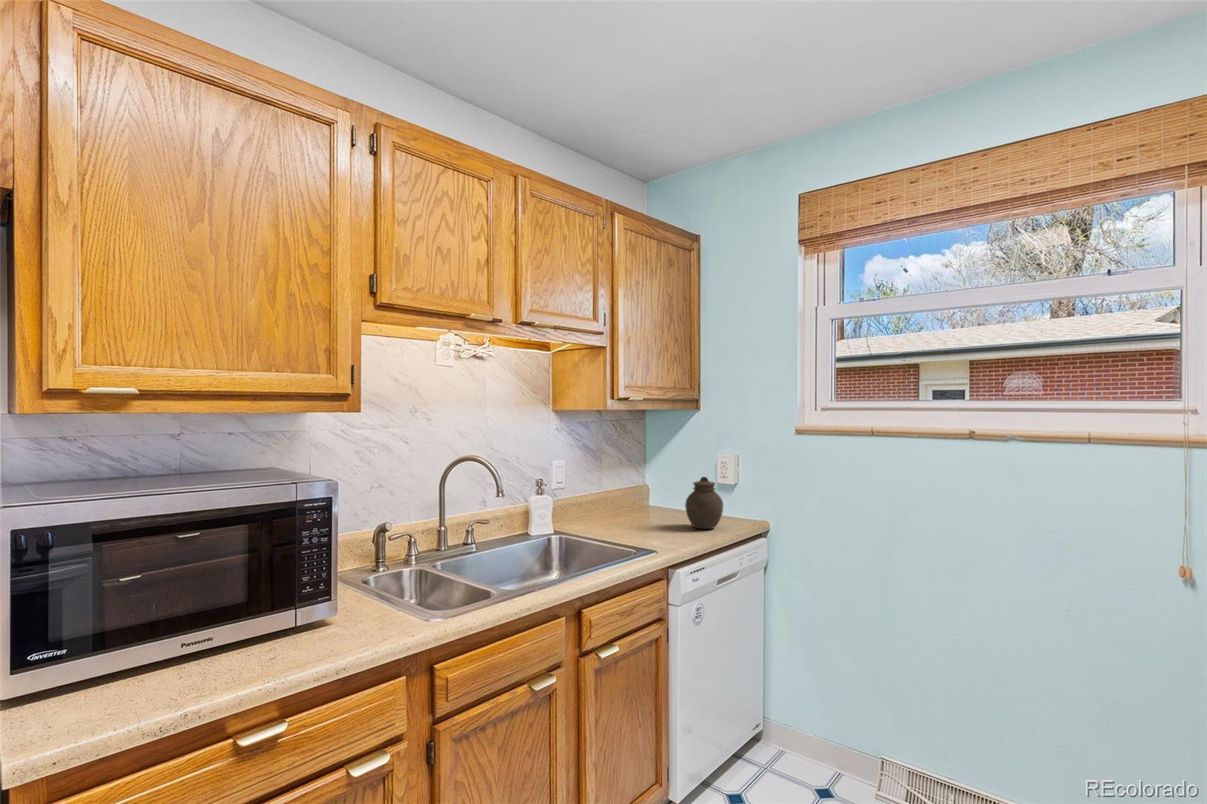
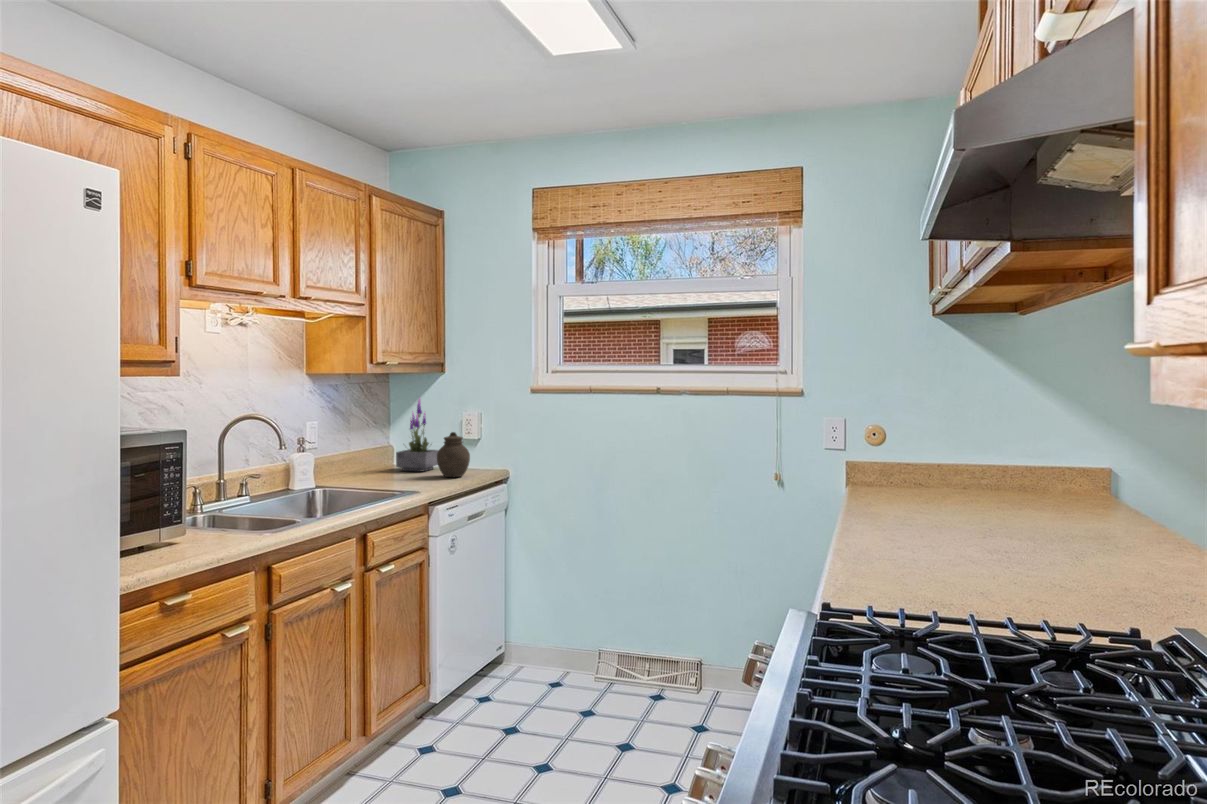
potted plant: none [646,435,692,517] -> present [396,399,439,471]

